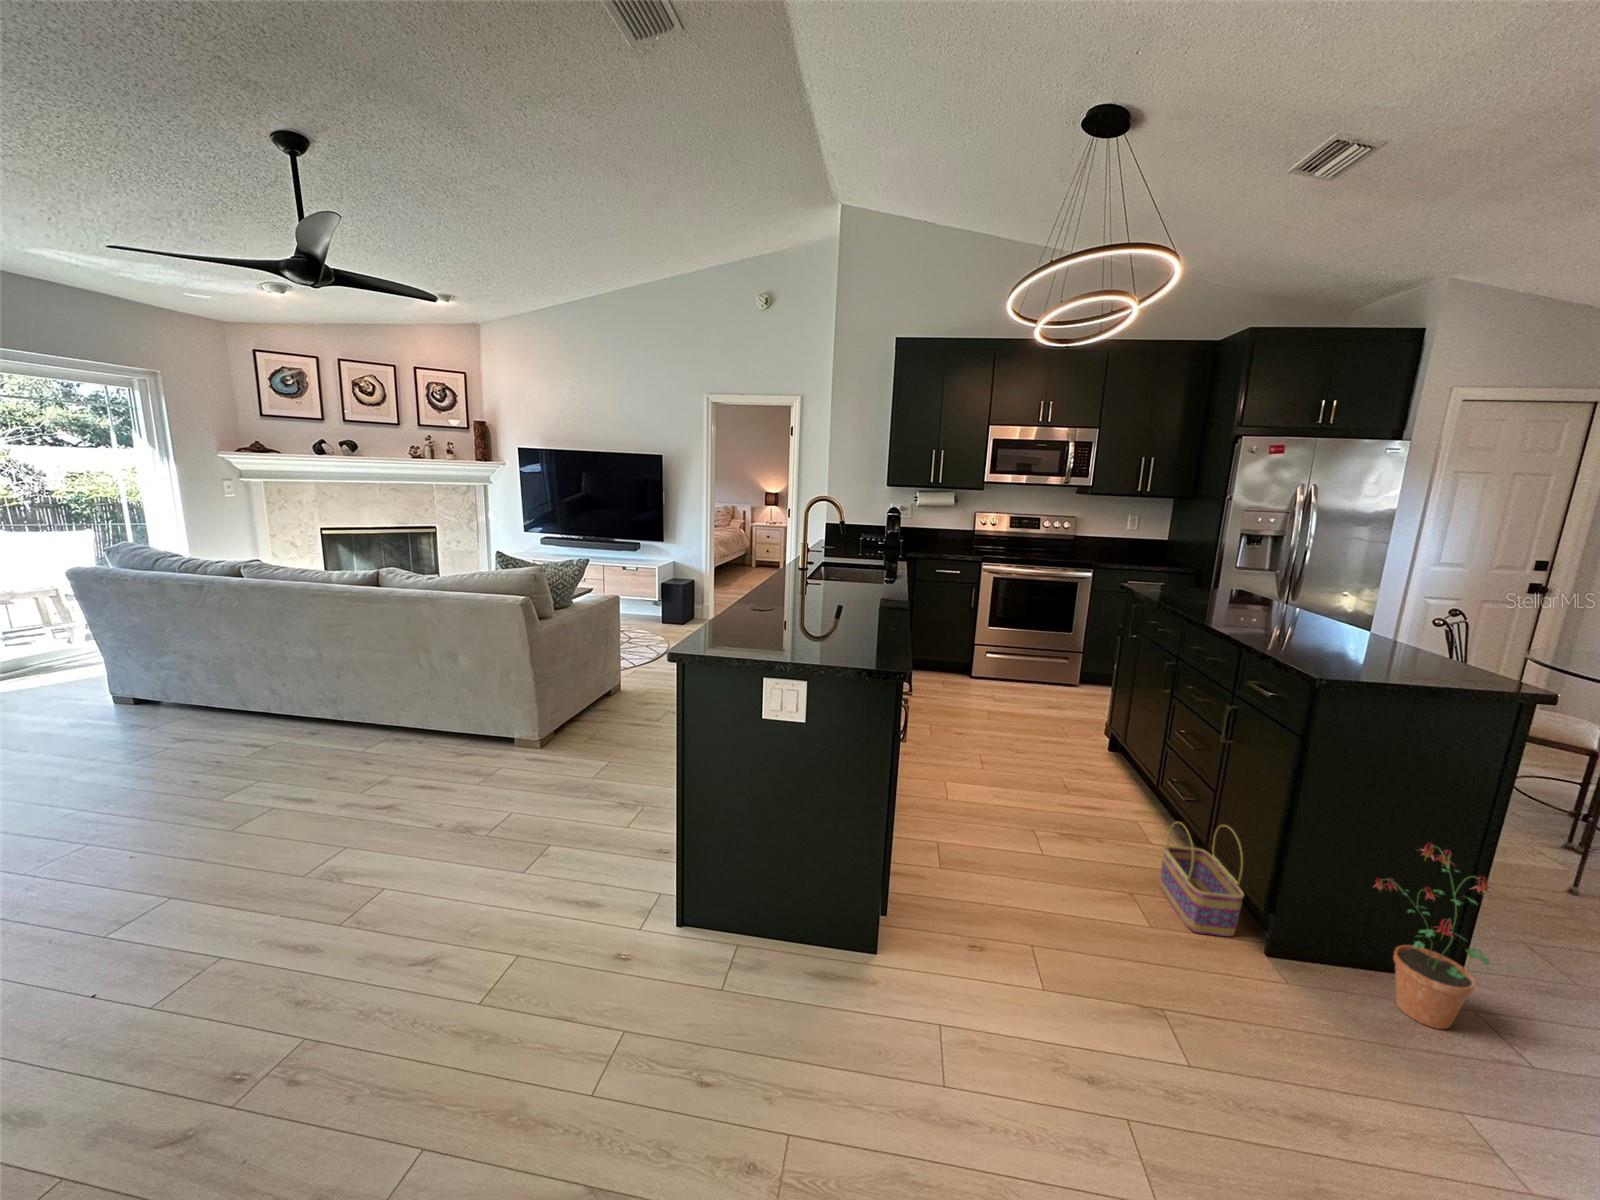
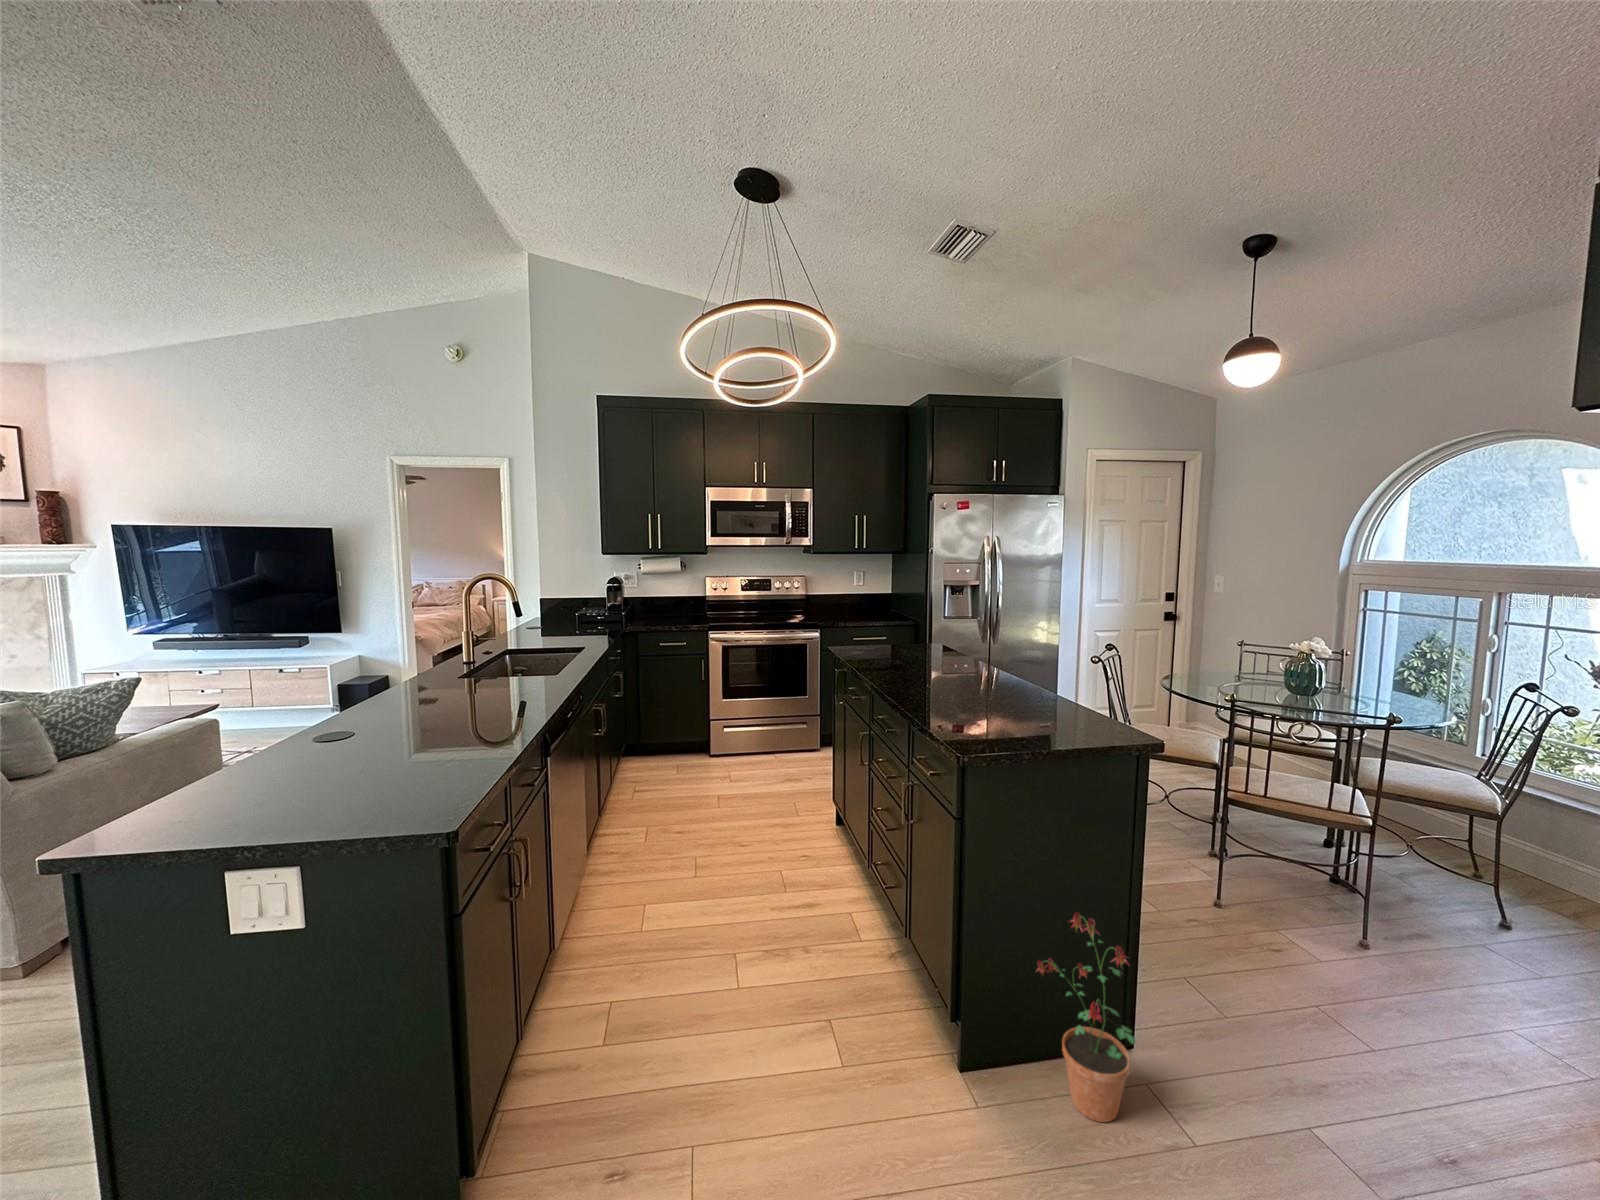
basket: present [1160,821,1244,936] -> none [855,919,928,1060]

